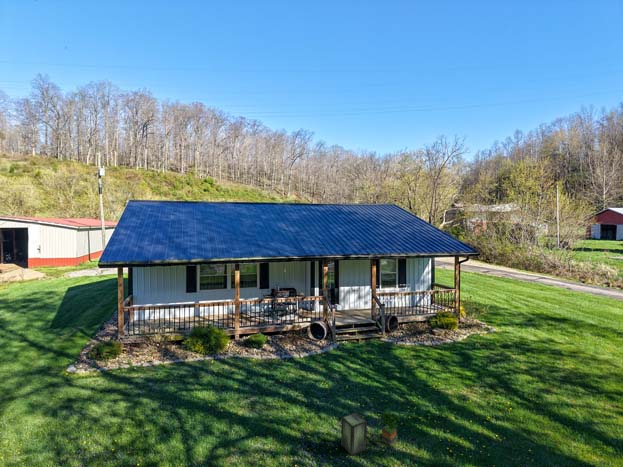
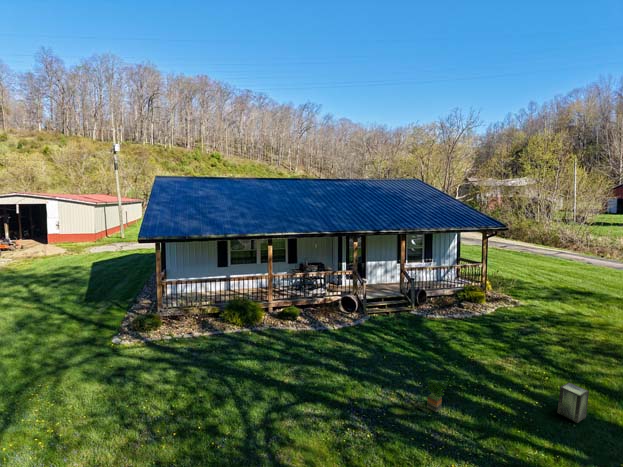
storage box: present [341,412,367,456] -> present [557,383,589,423]

